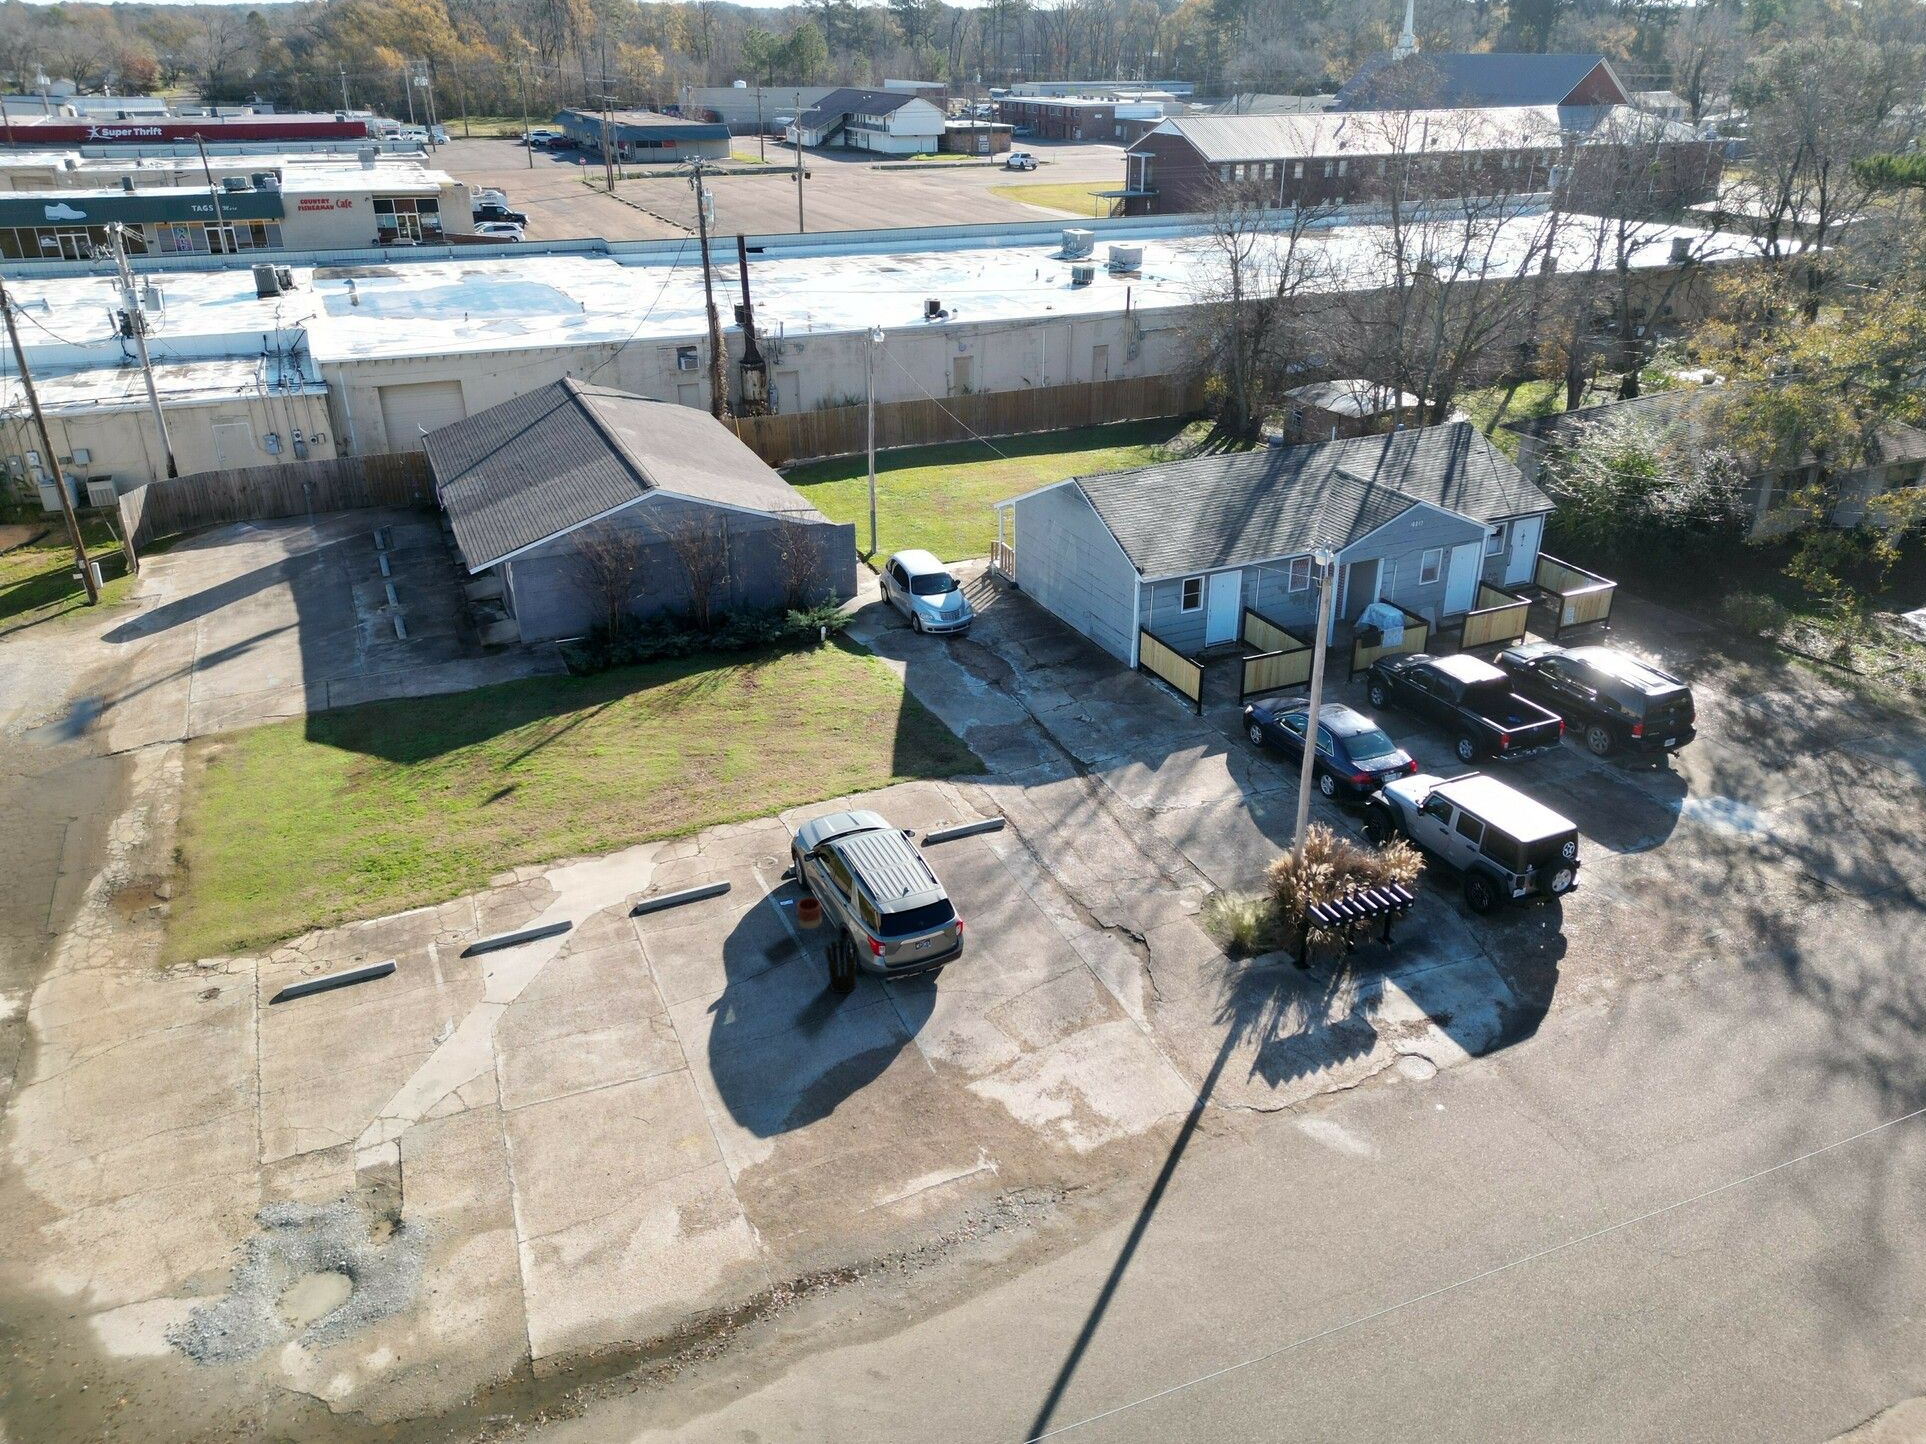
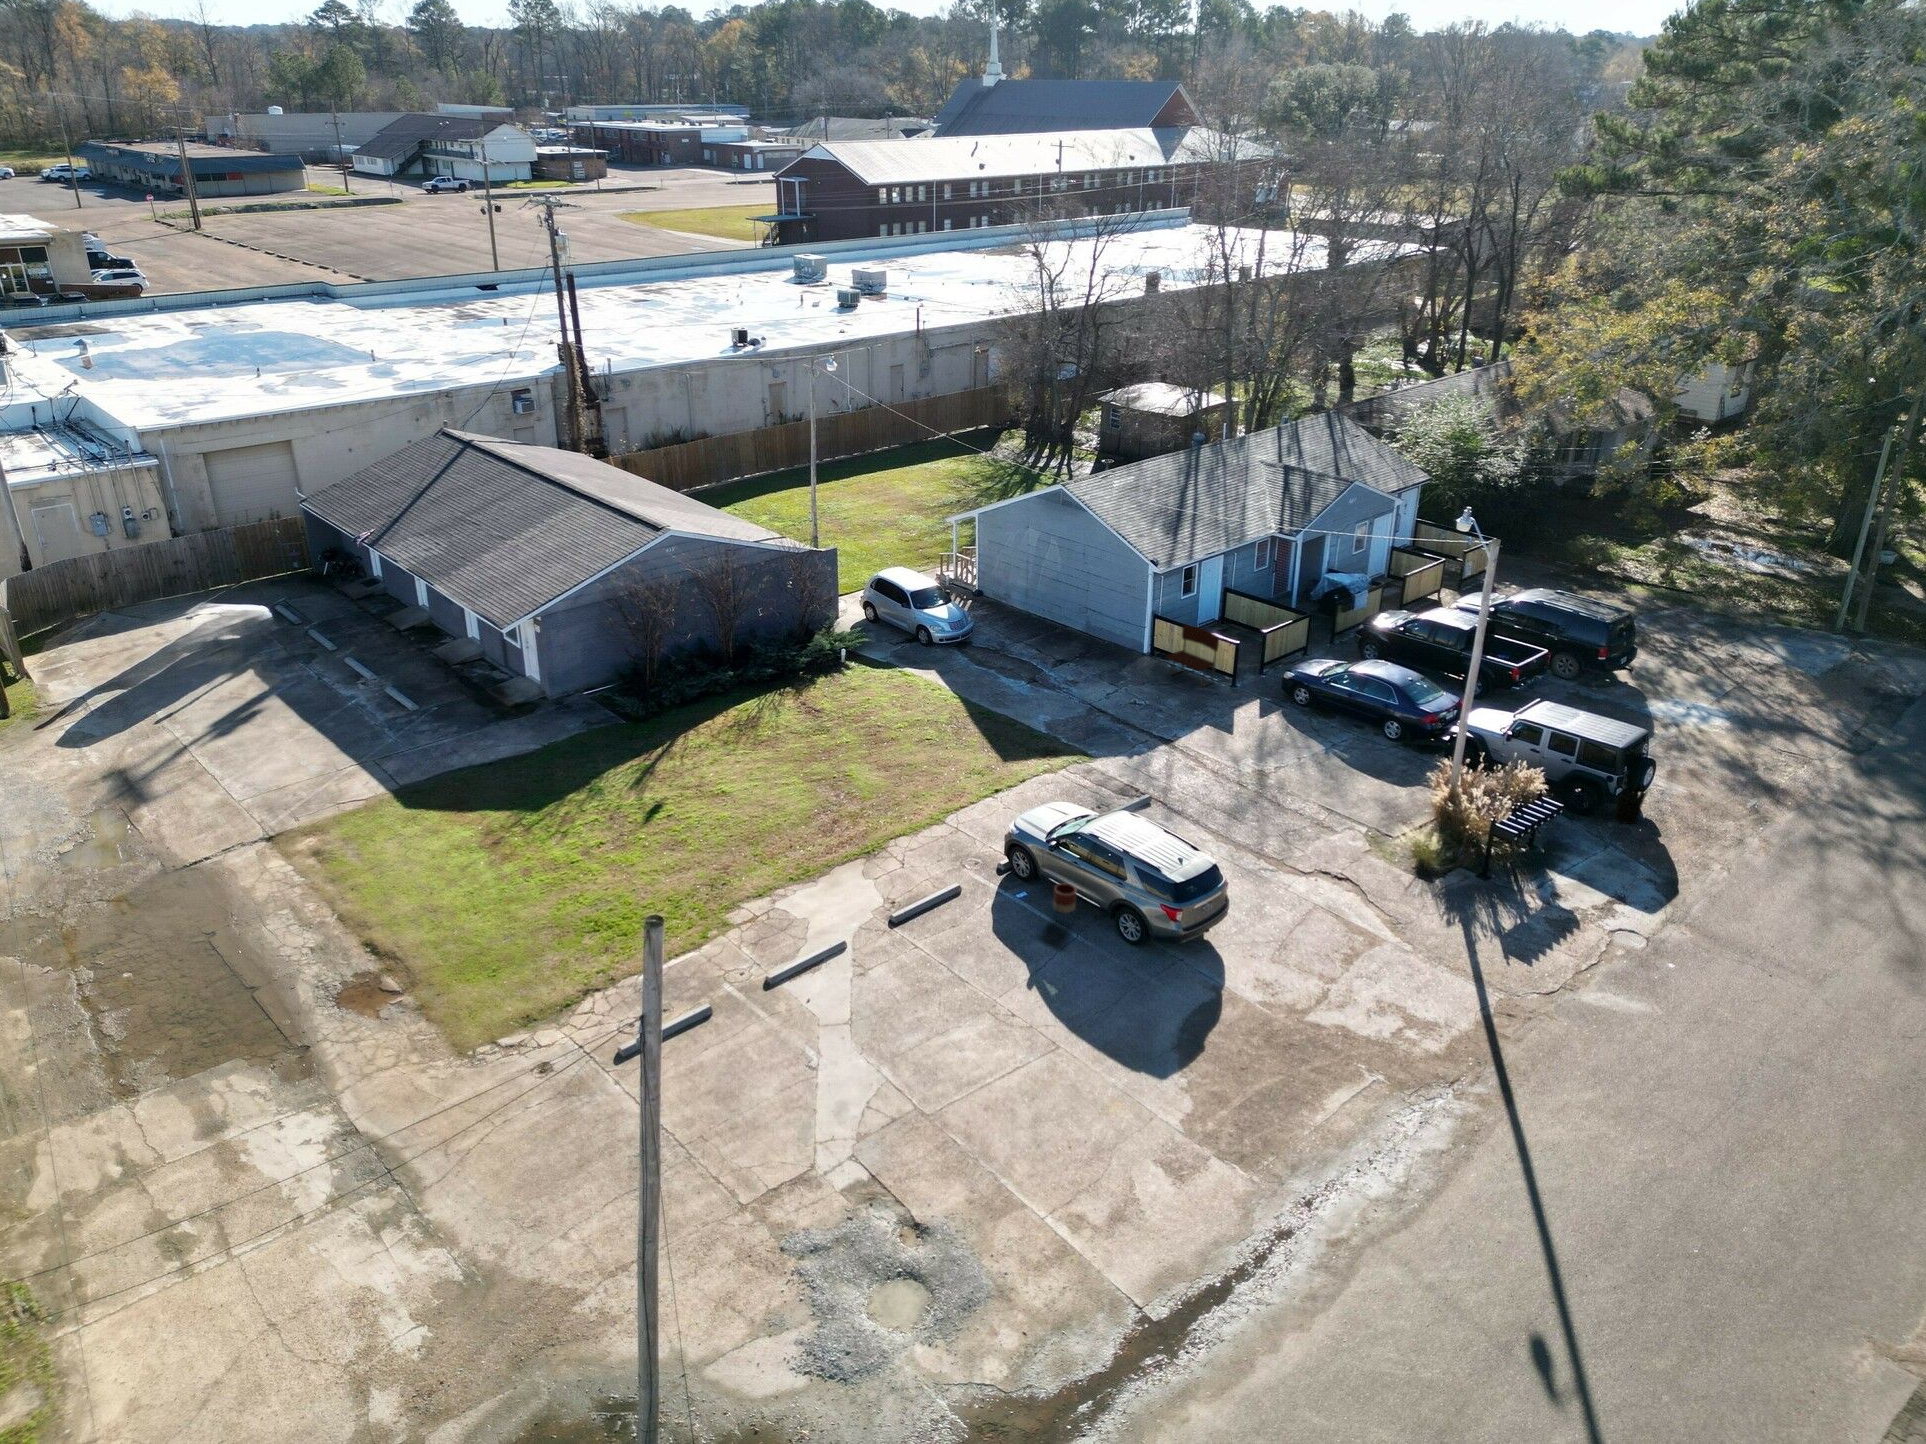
bench: none [1136,640,1186,709] -> present [1166,625,1219,687]
waste bin: present [824,939,859,993] -> present [1614,784,1648,824]

